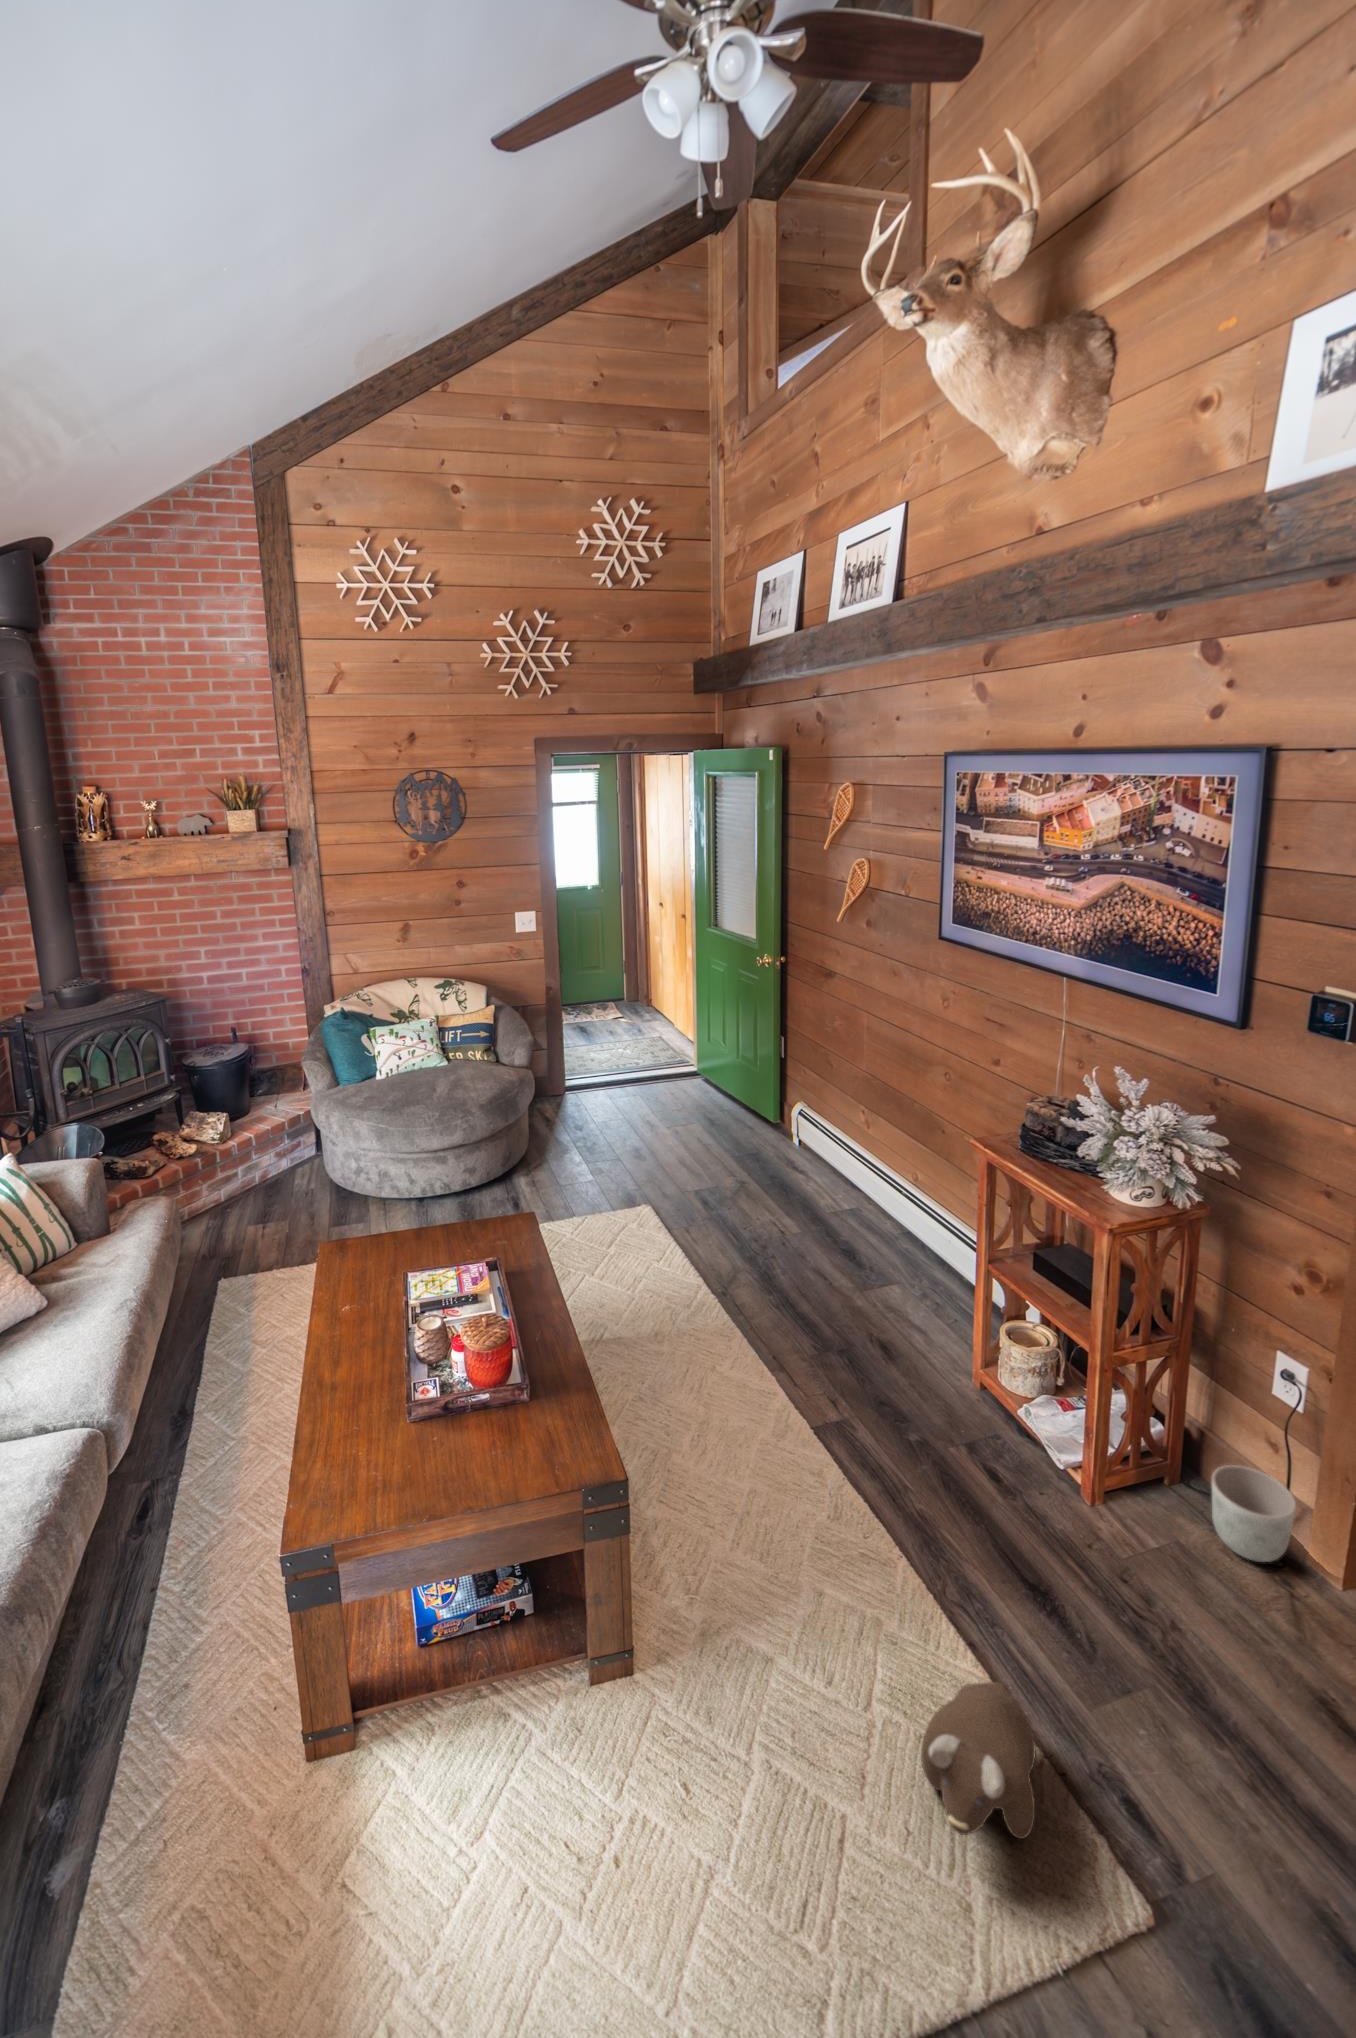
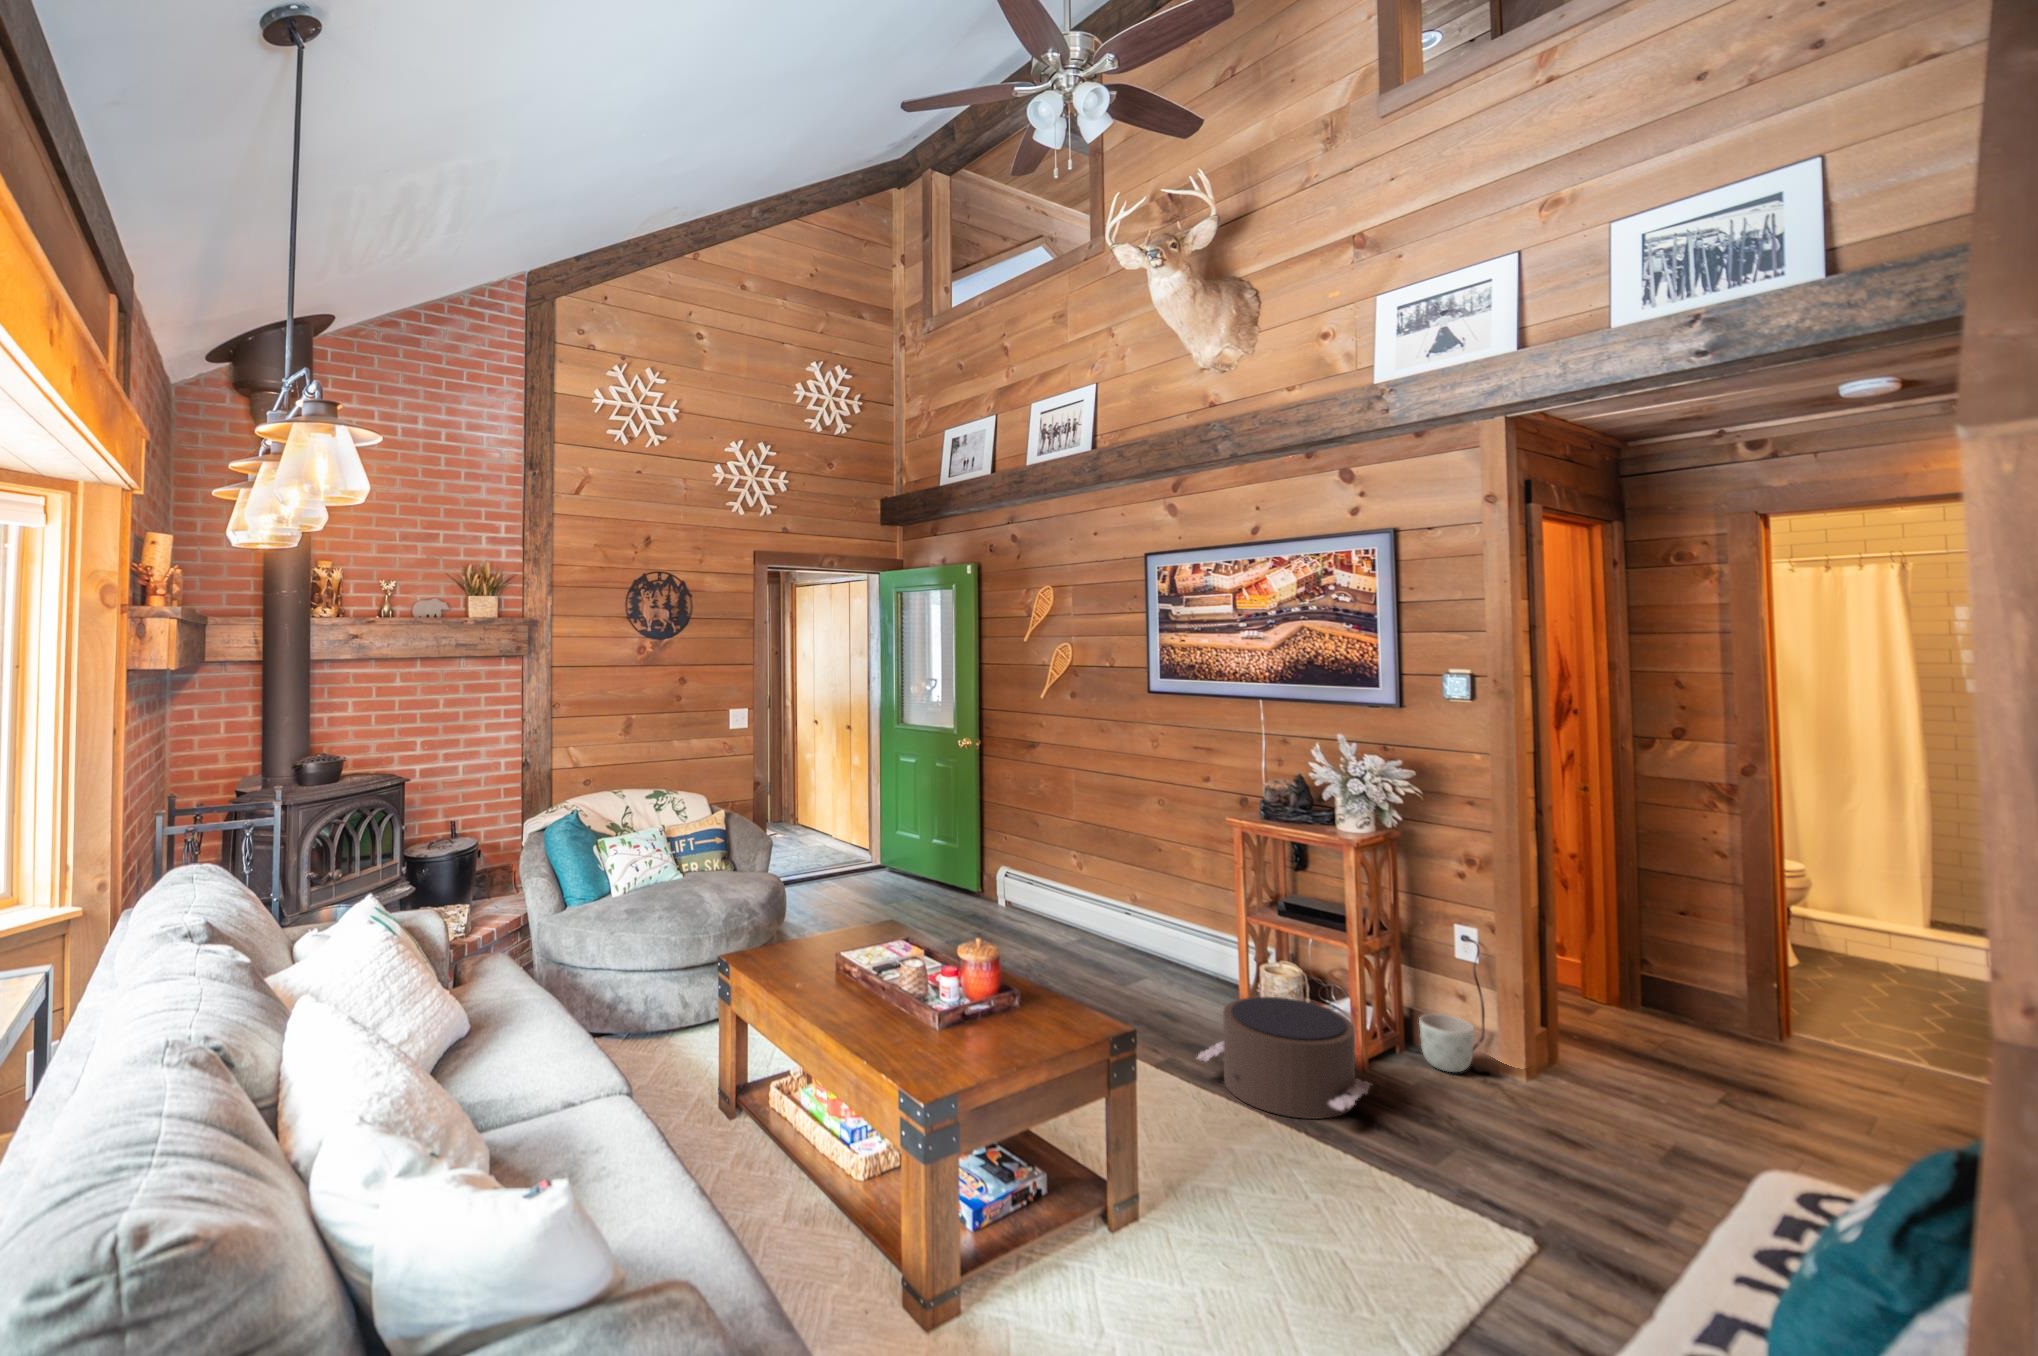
pouf: none [863,1399,1088,1620] -> present [1197,997,1371,1119]
plush toy: present [921,1682,1036,1839] -> none [1334,1122,1418,1211]

